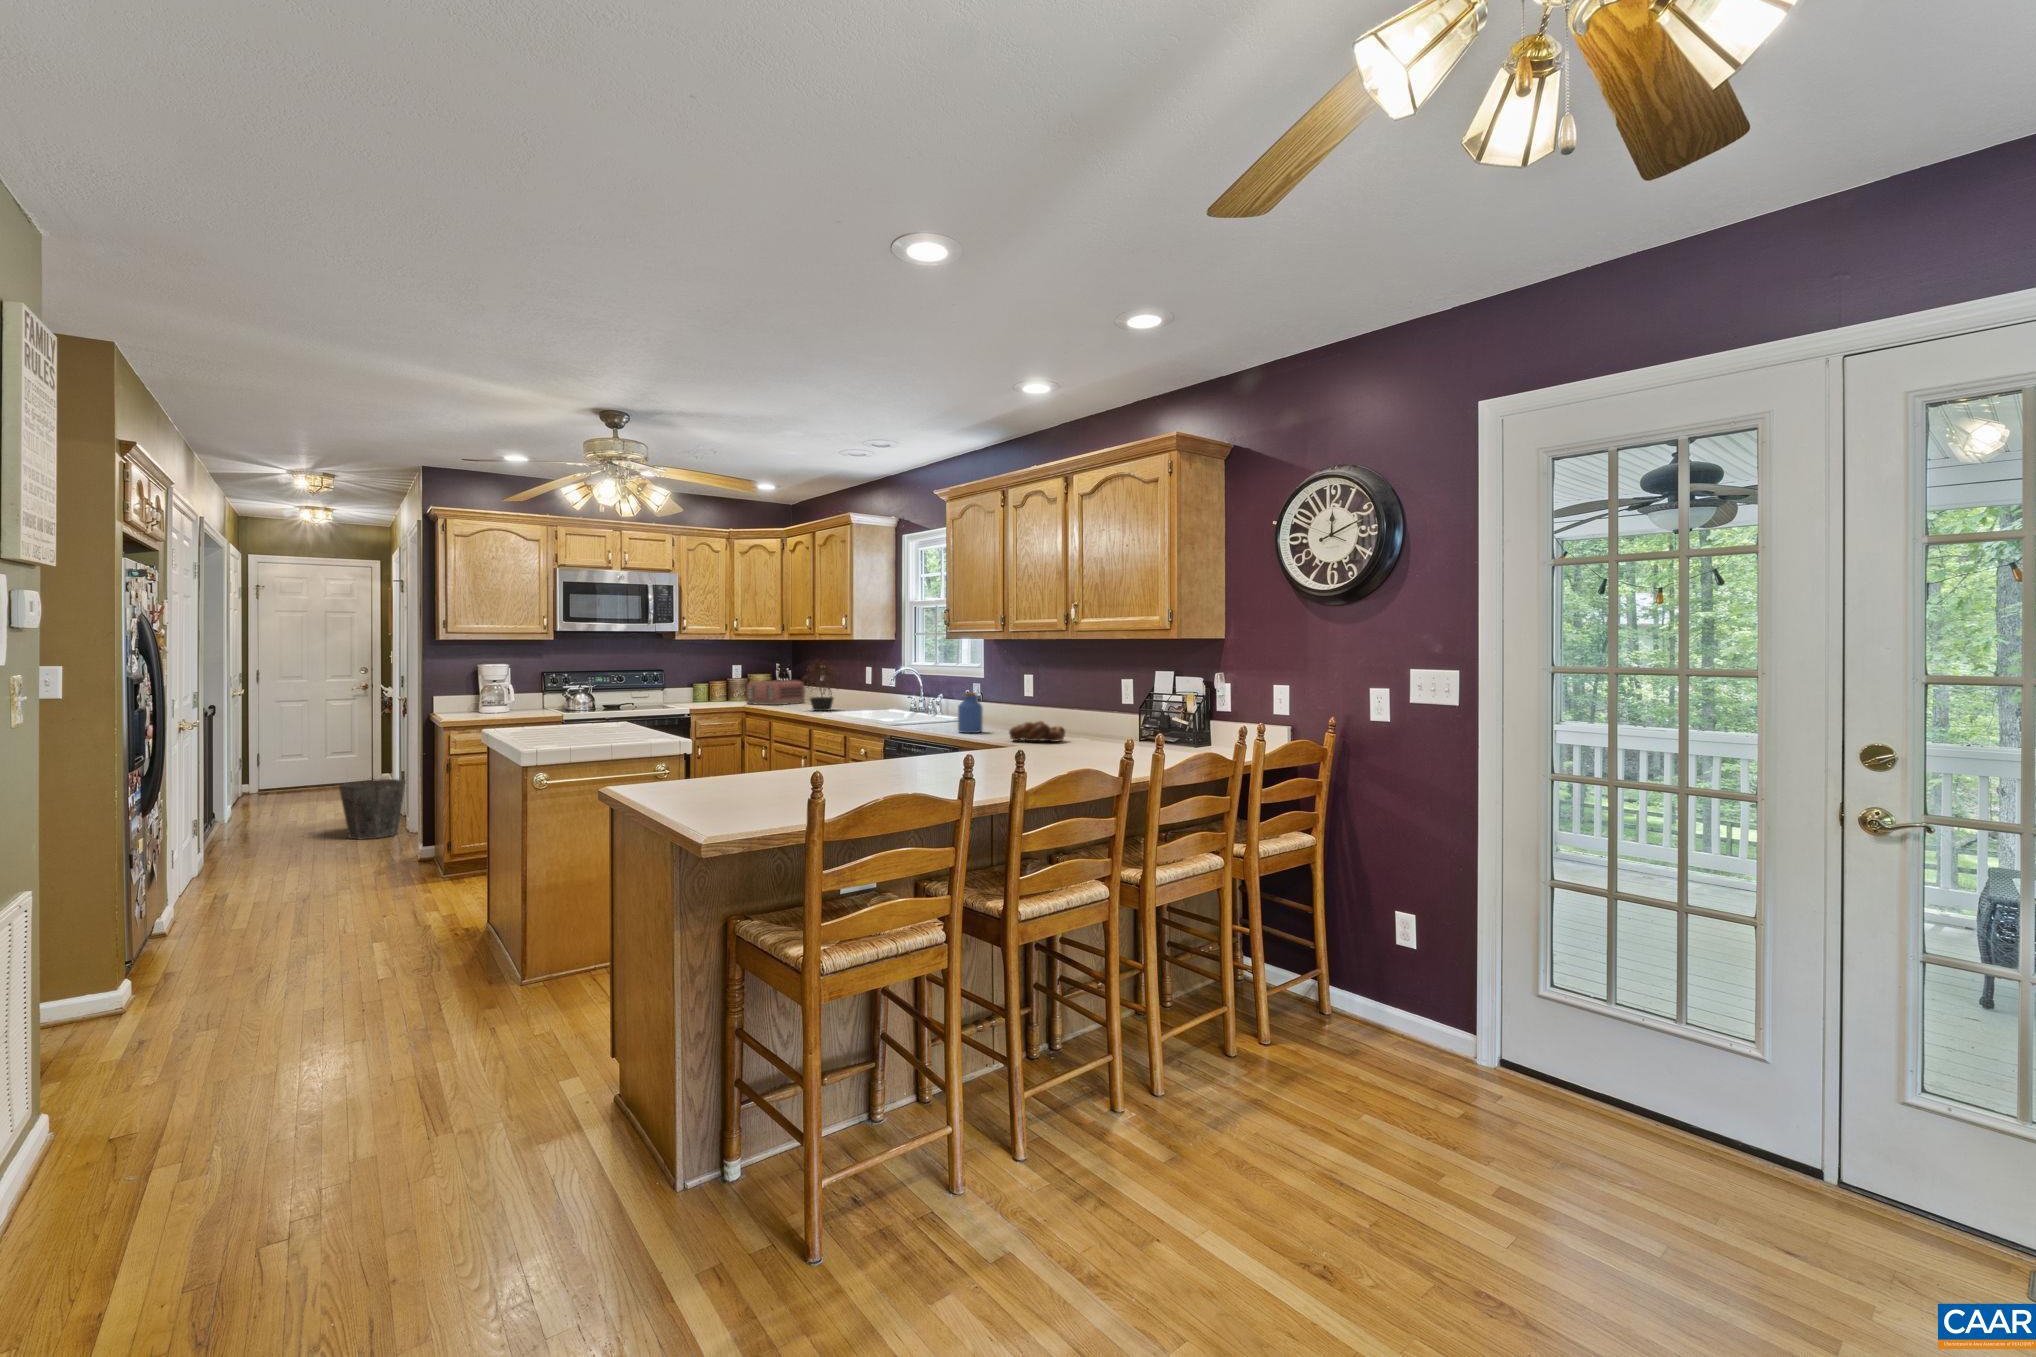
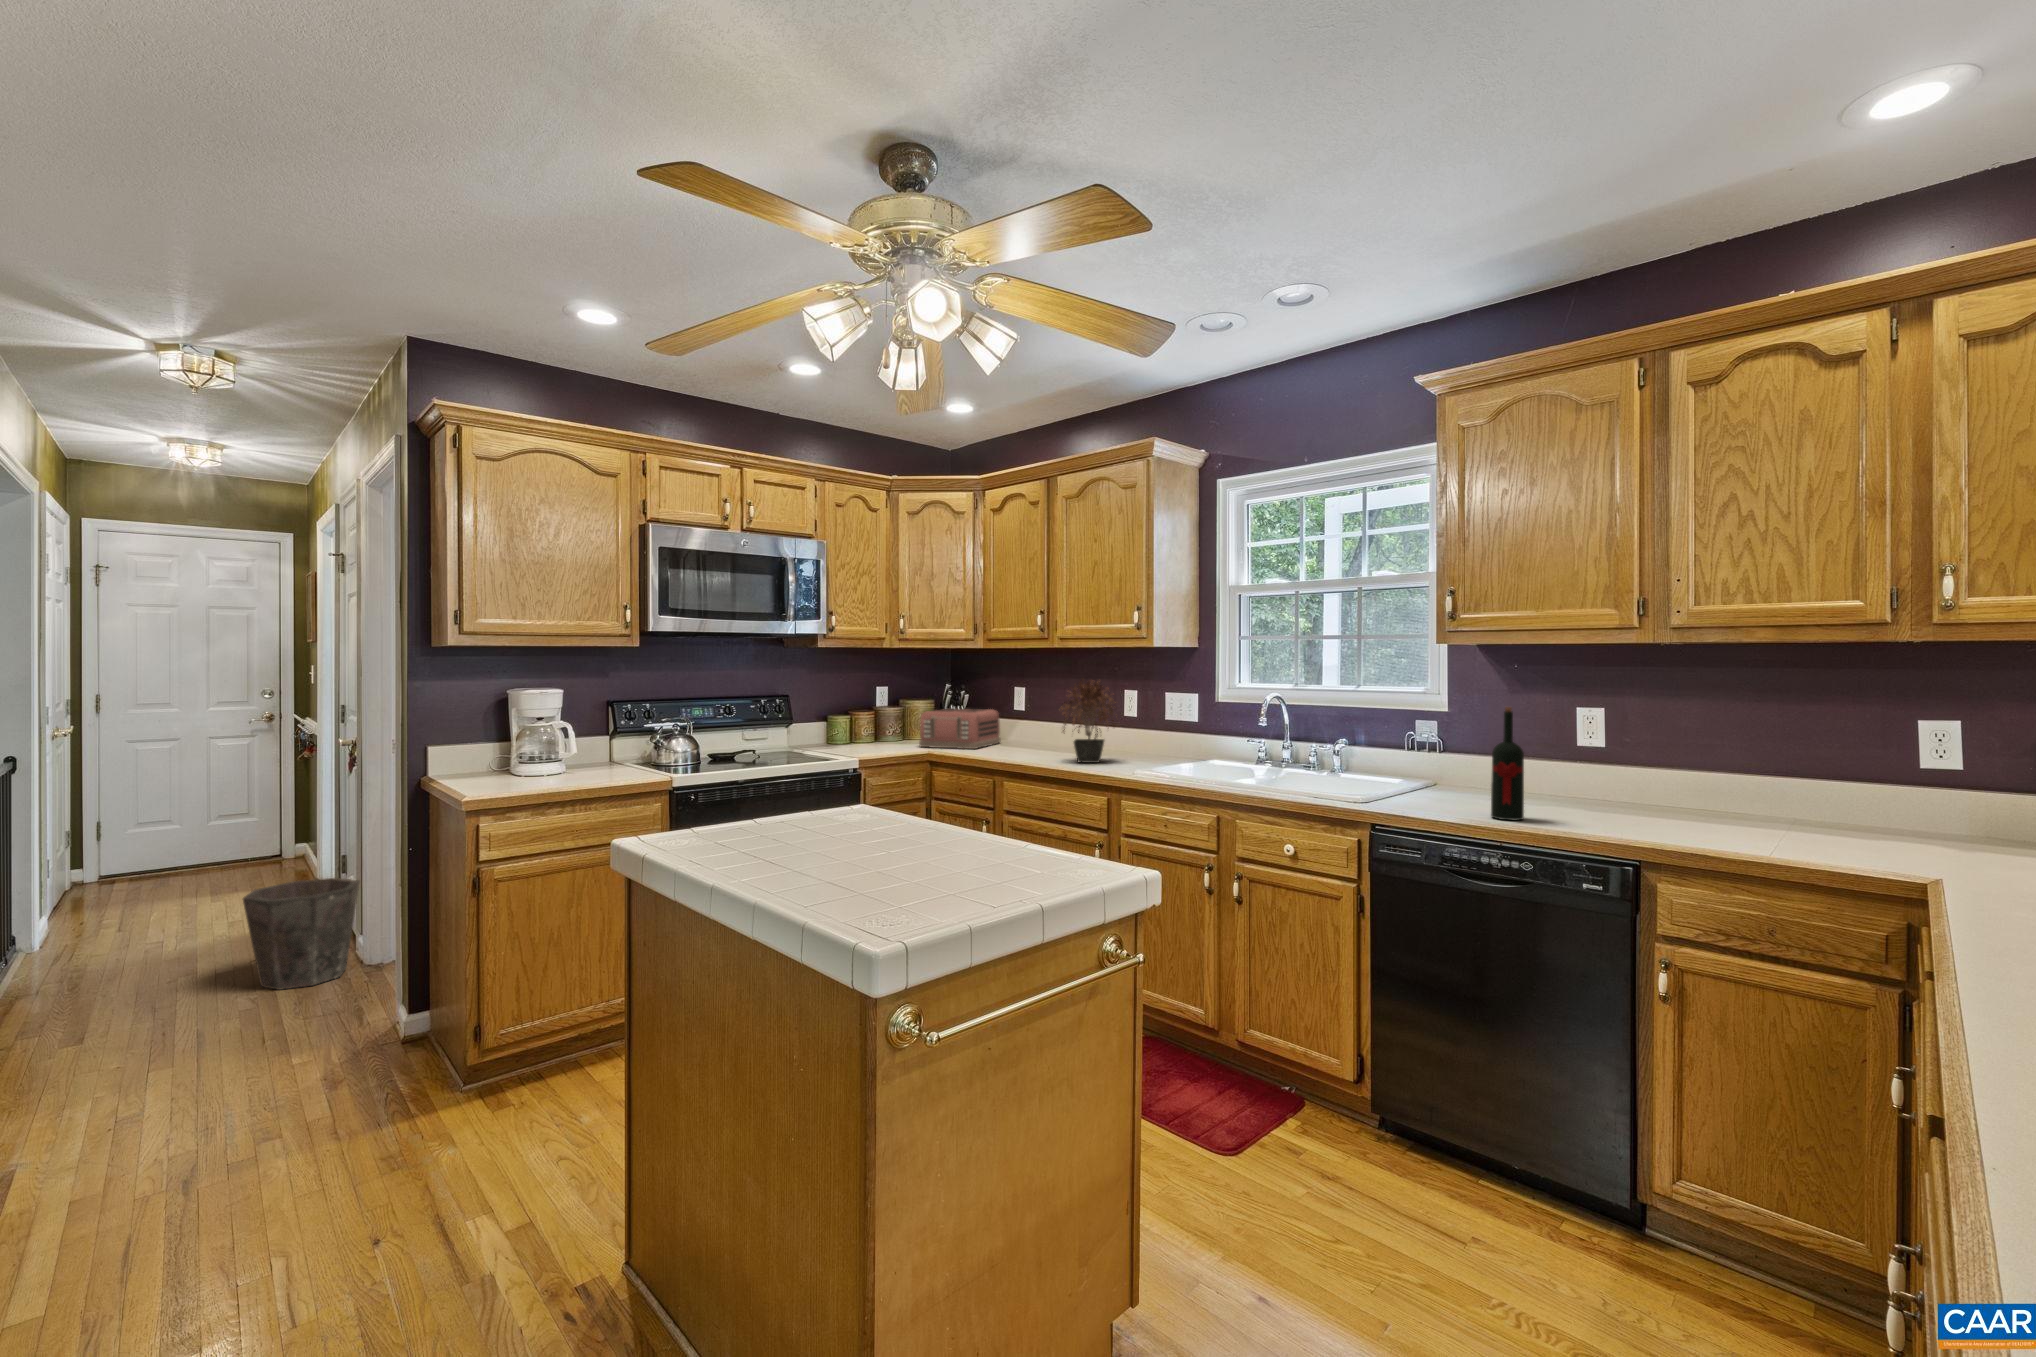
wine bottle: none [928,672,944,730] -> present [1491,707,1524,820]
jar: present [958,692,983,733] -> none [1583,748,1641,831]
bread loaf: present [1009,721,1065,742] -> none [1834,819,2004,869]

